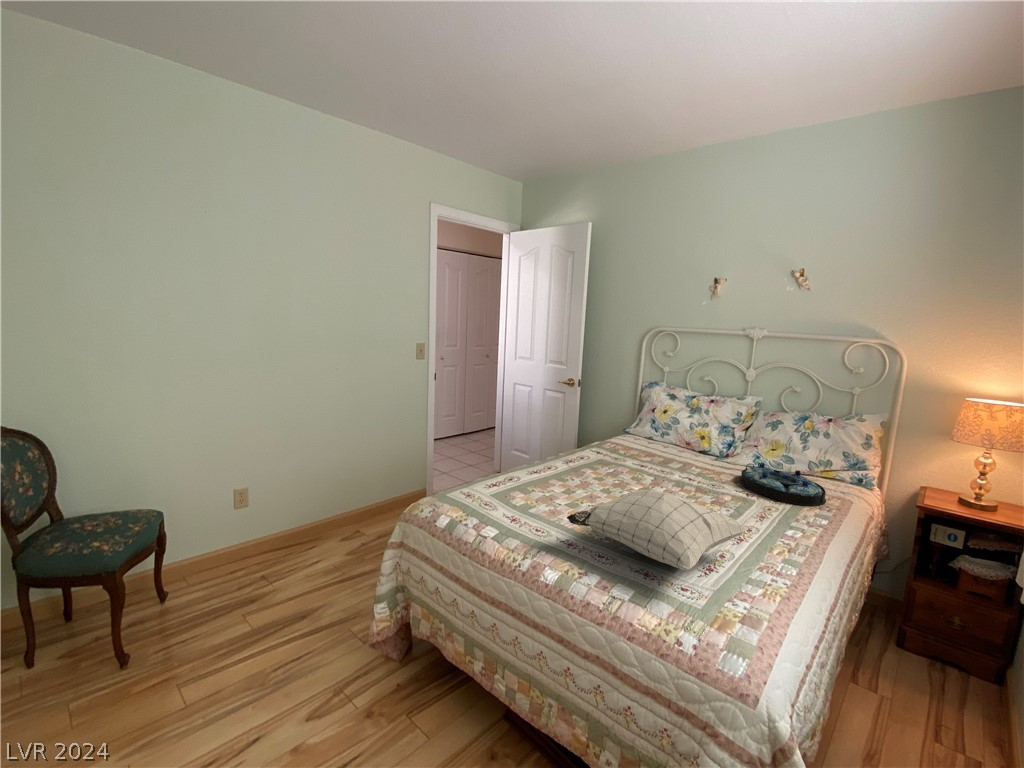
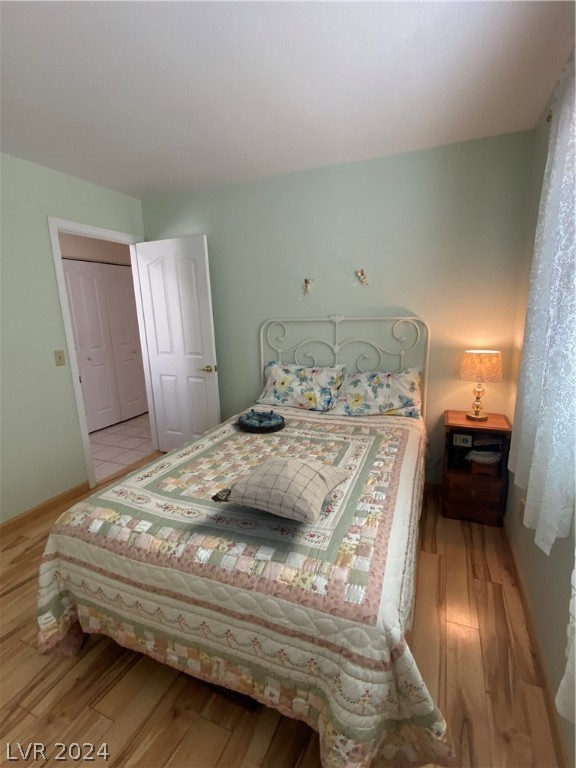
serving tray: present [740,463,826,506] -> present [238,409,286,433]

